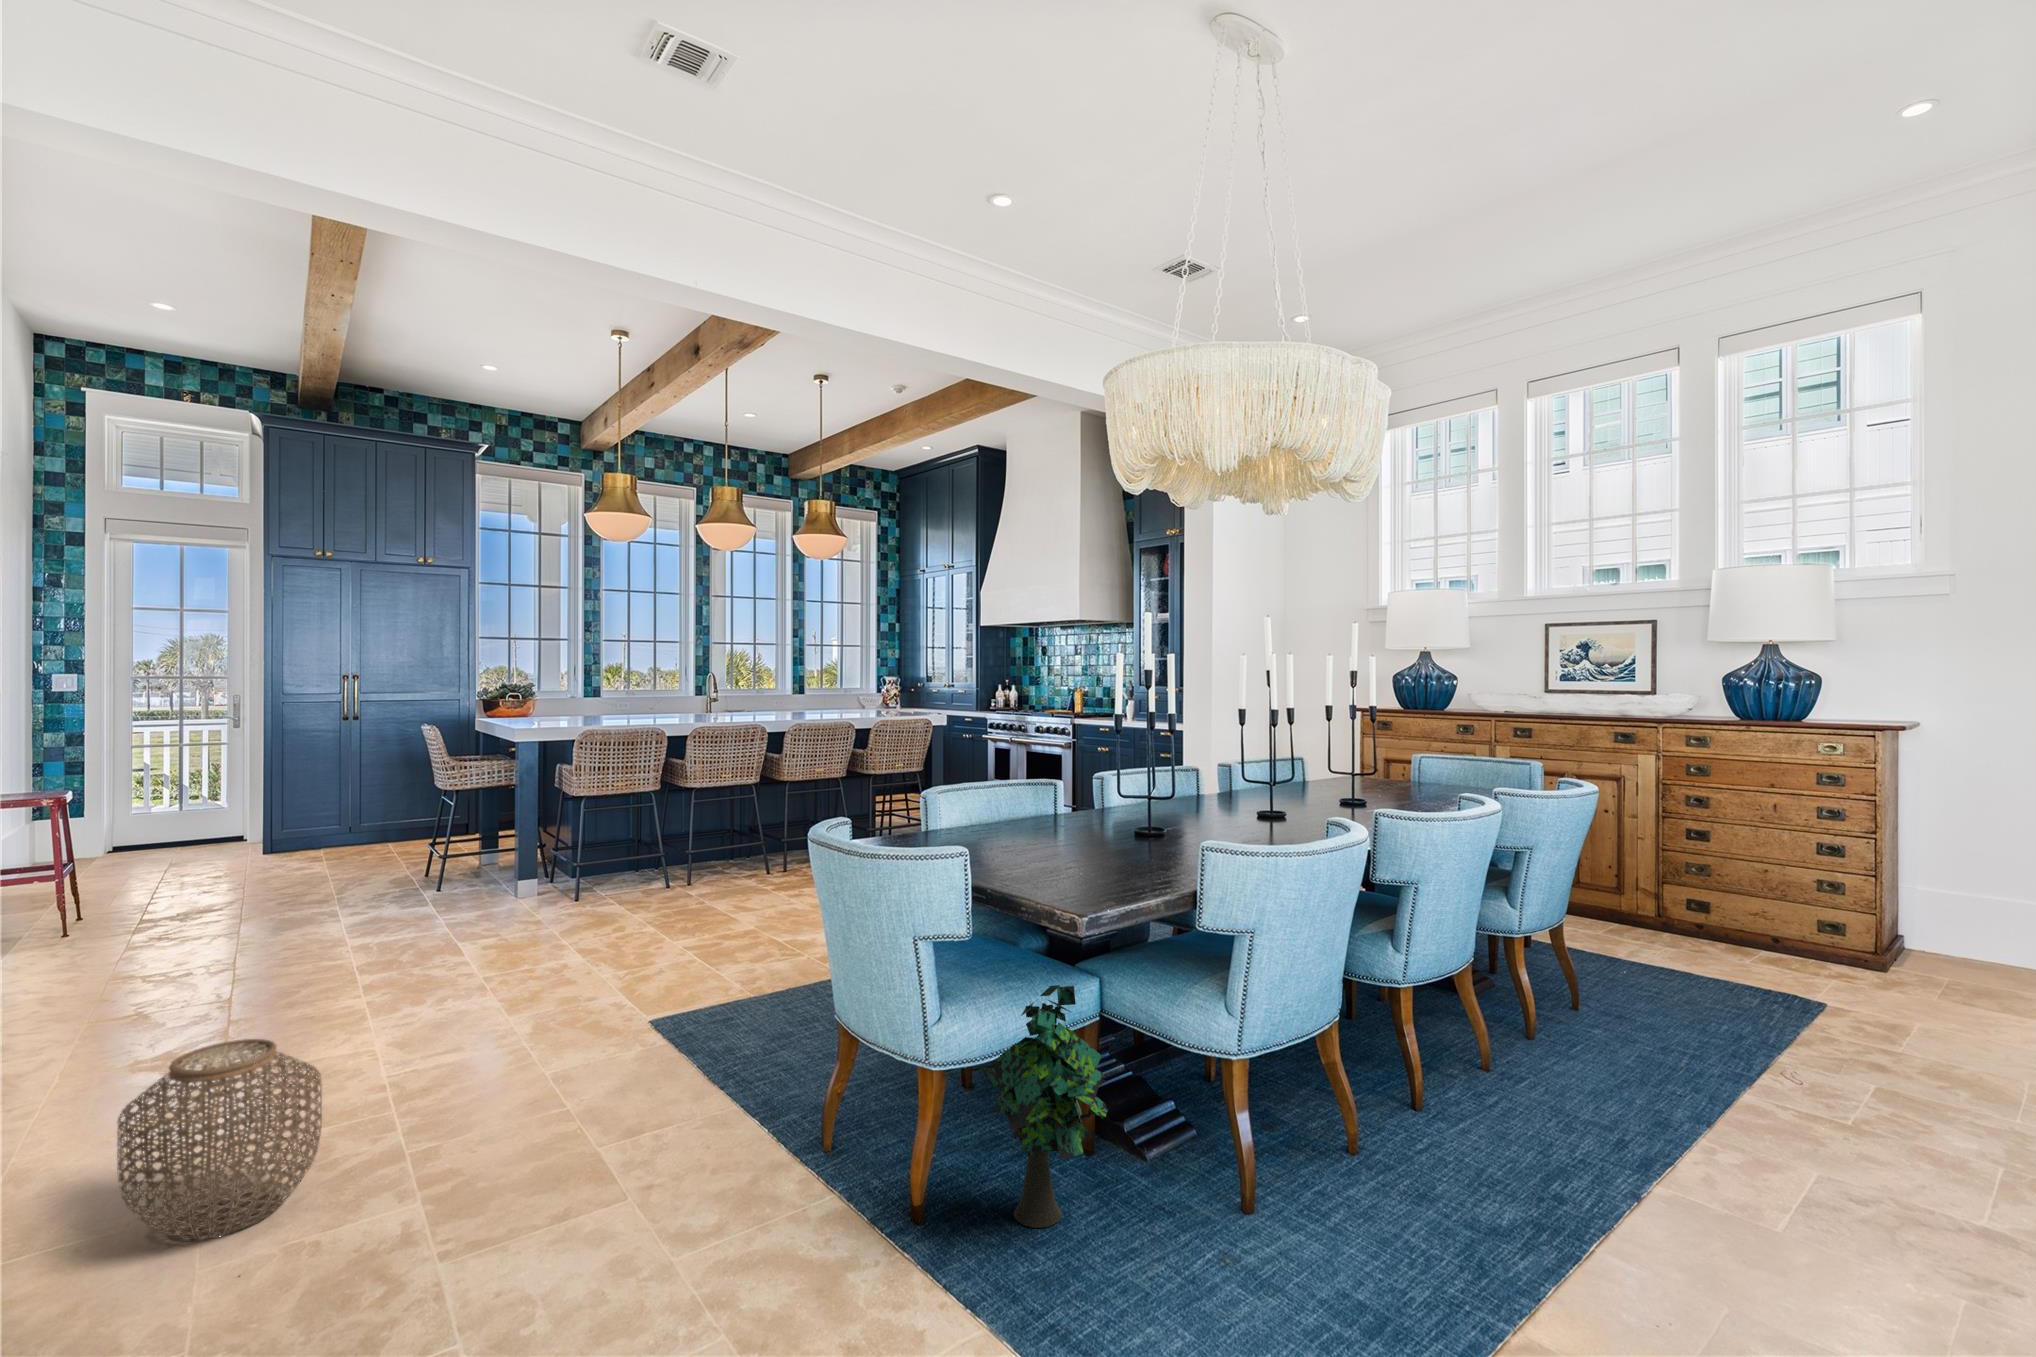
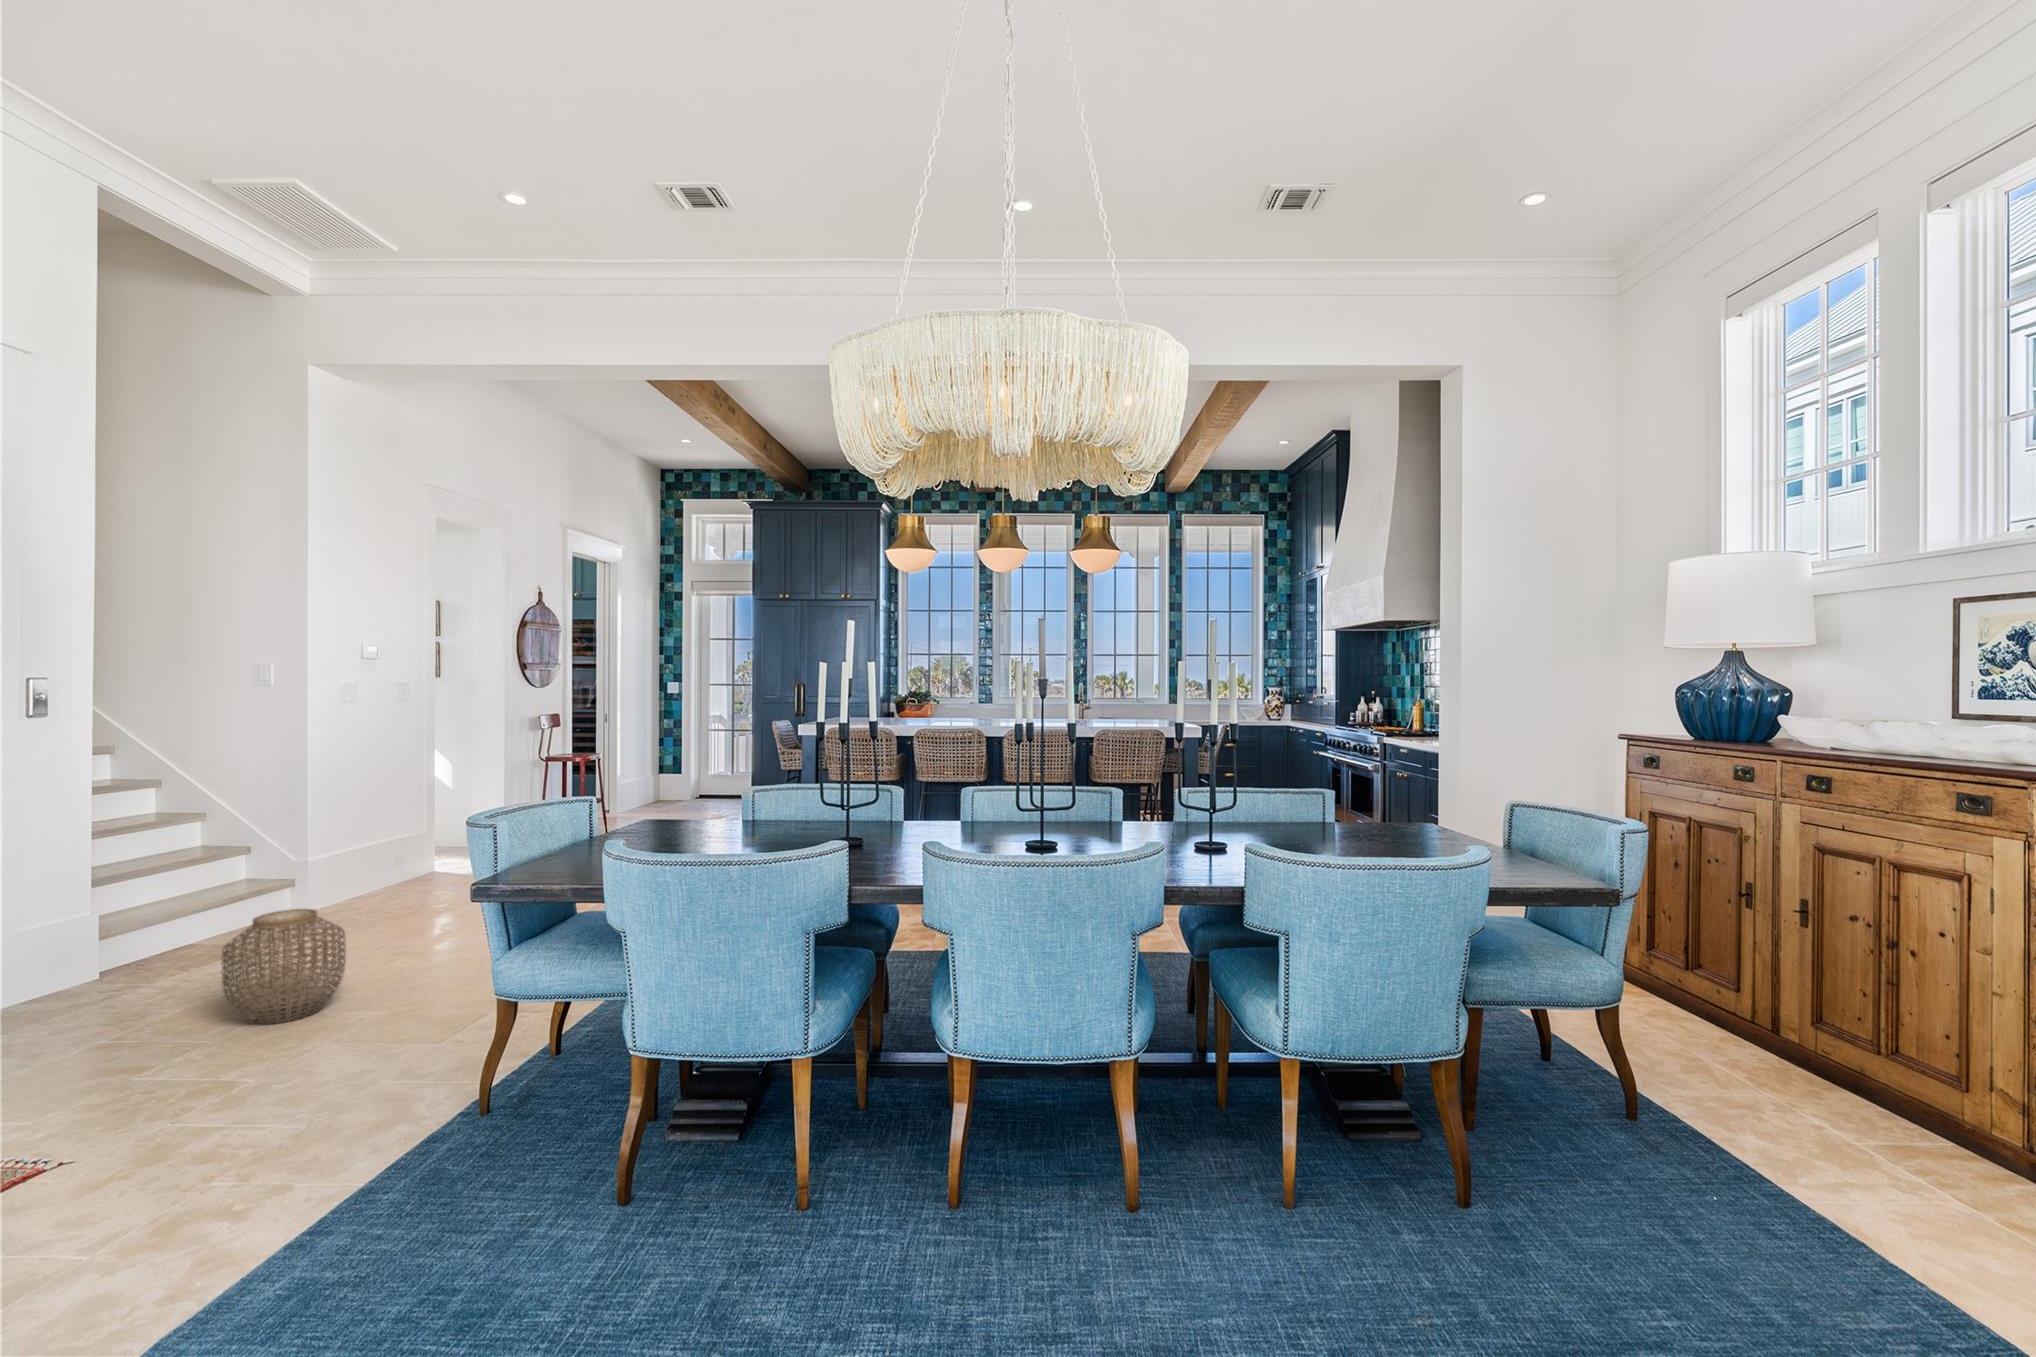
decorative plant: present [970,985,1108,1228] -> none [412,982,537,1208]

